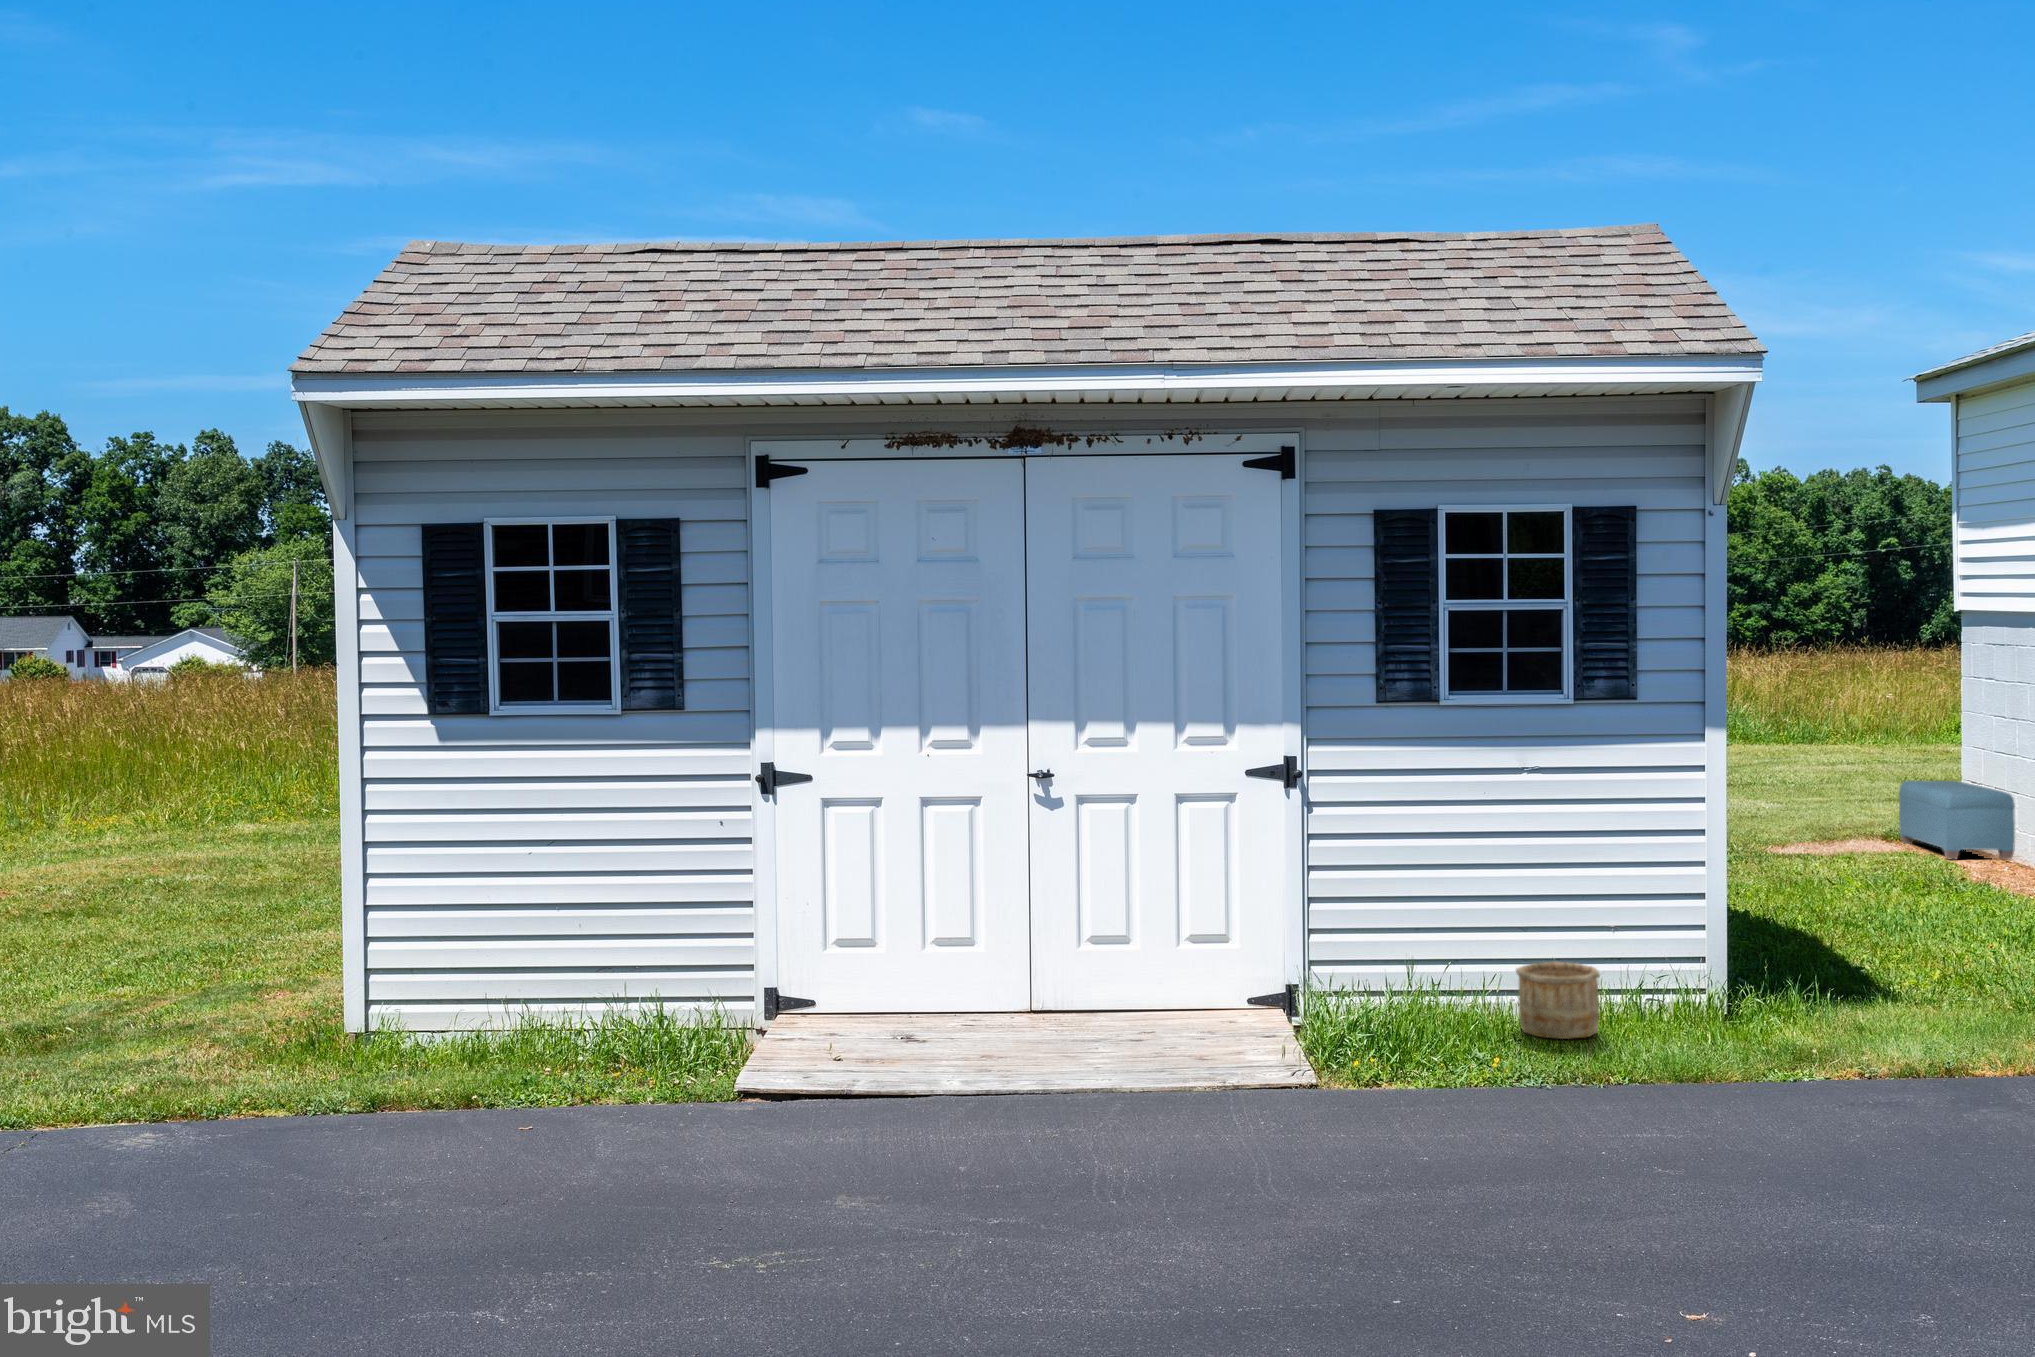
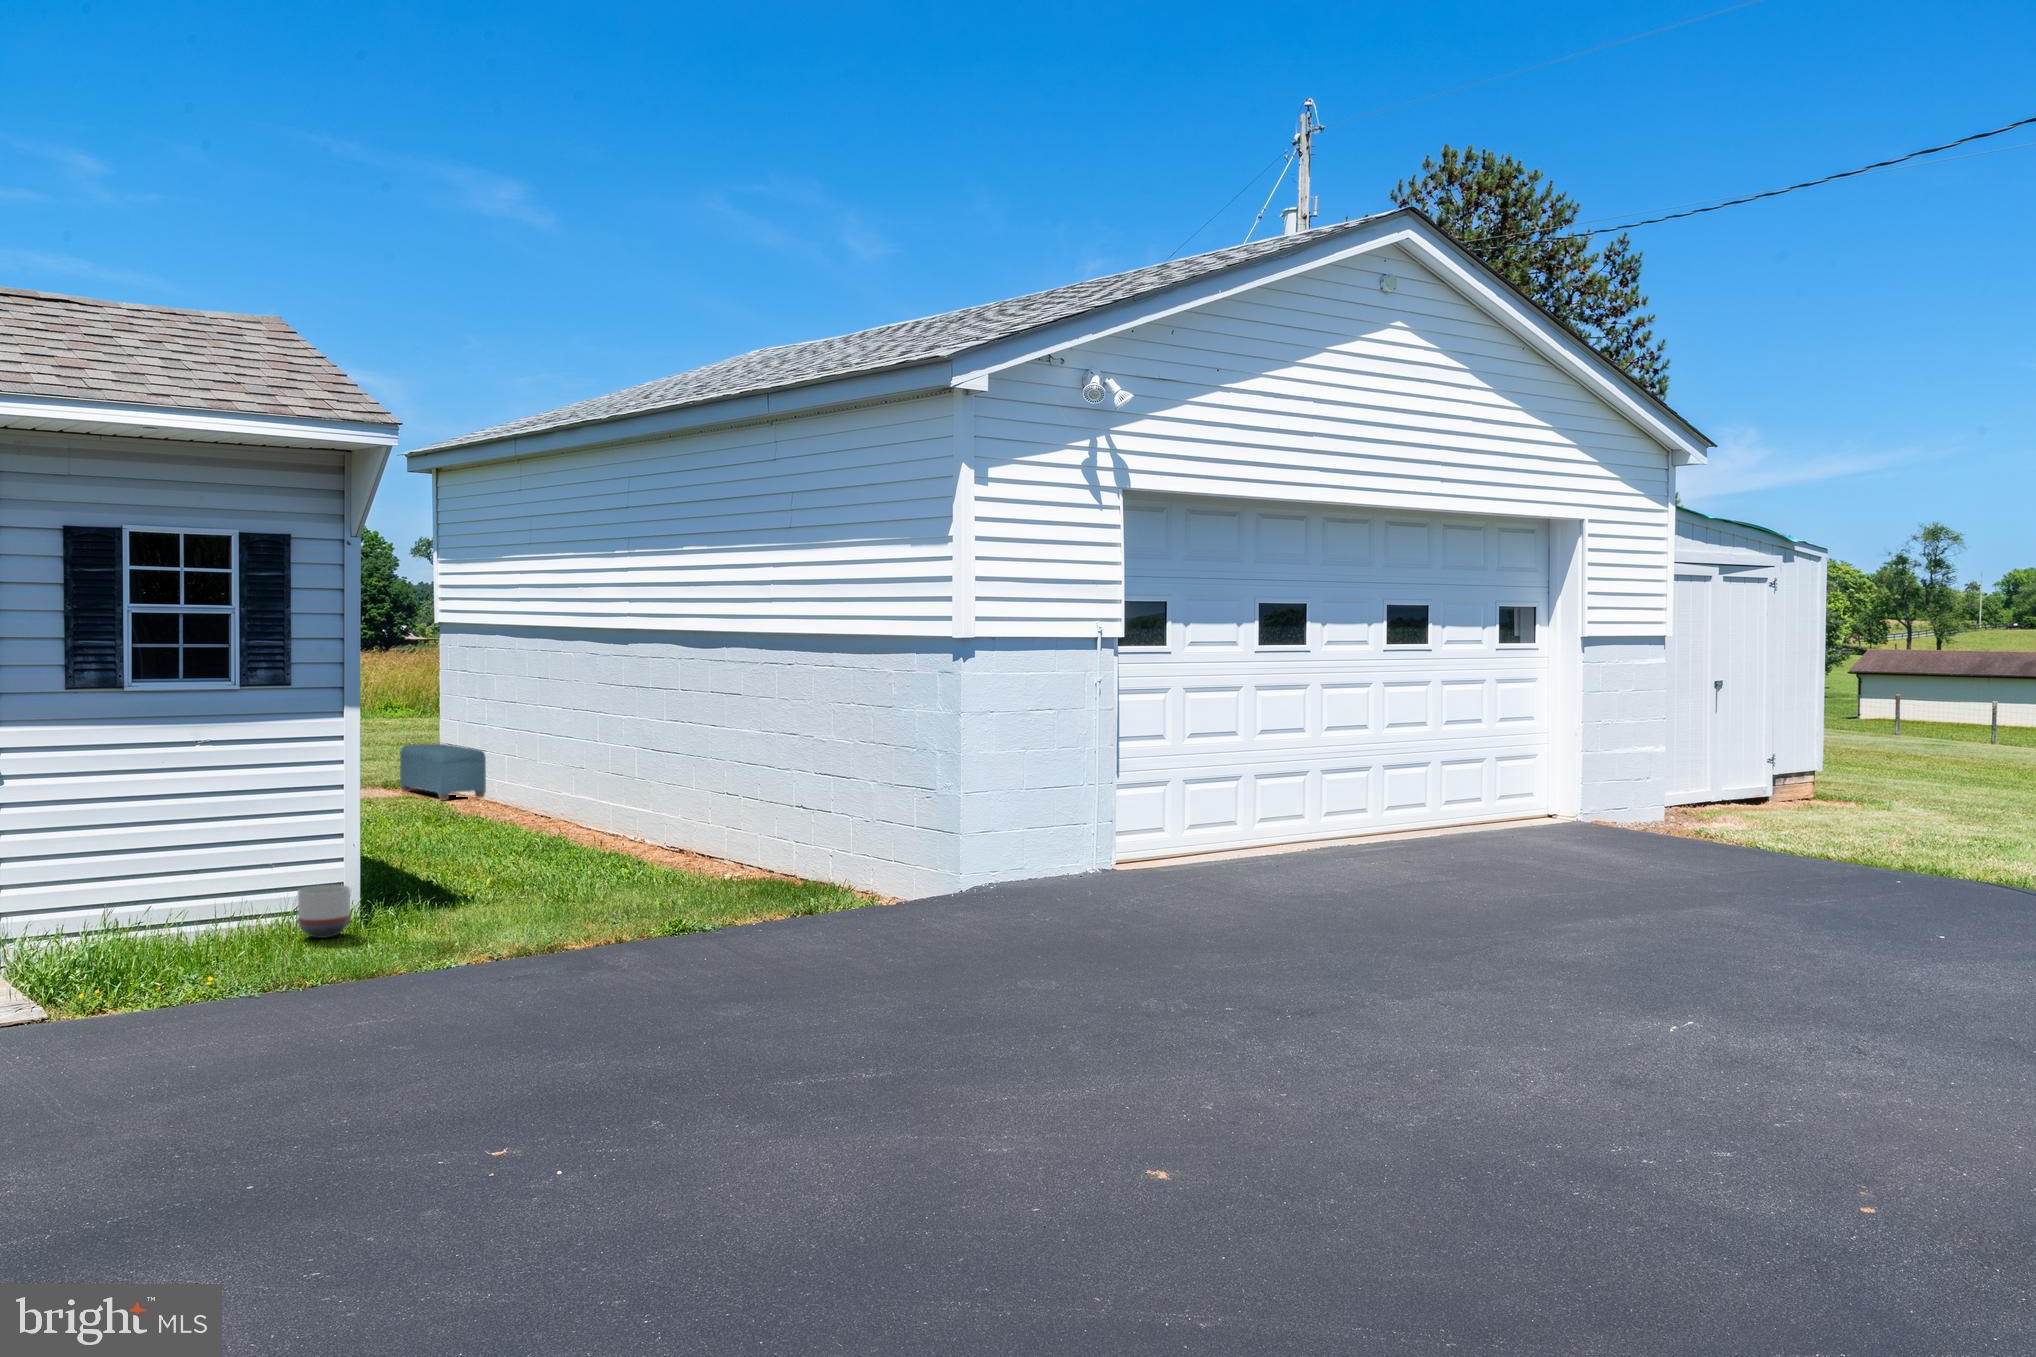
planter: none [1641,960,1708,1030] -> present [298,885,350,938]
wooden bucket: present [1516,962,1600,1039] -> none [196,896,271,958]

